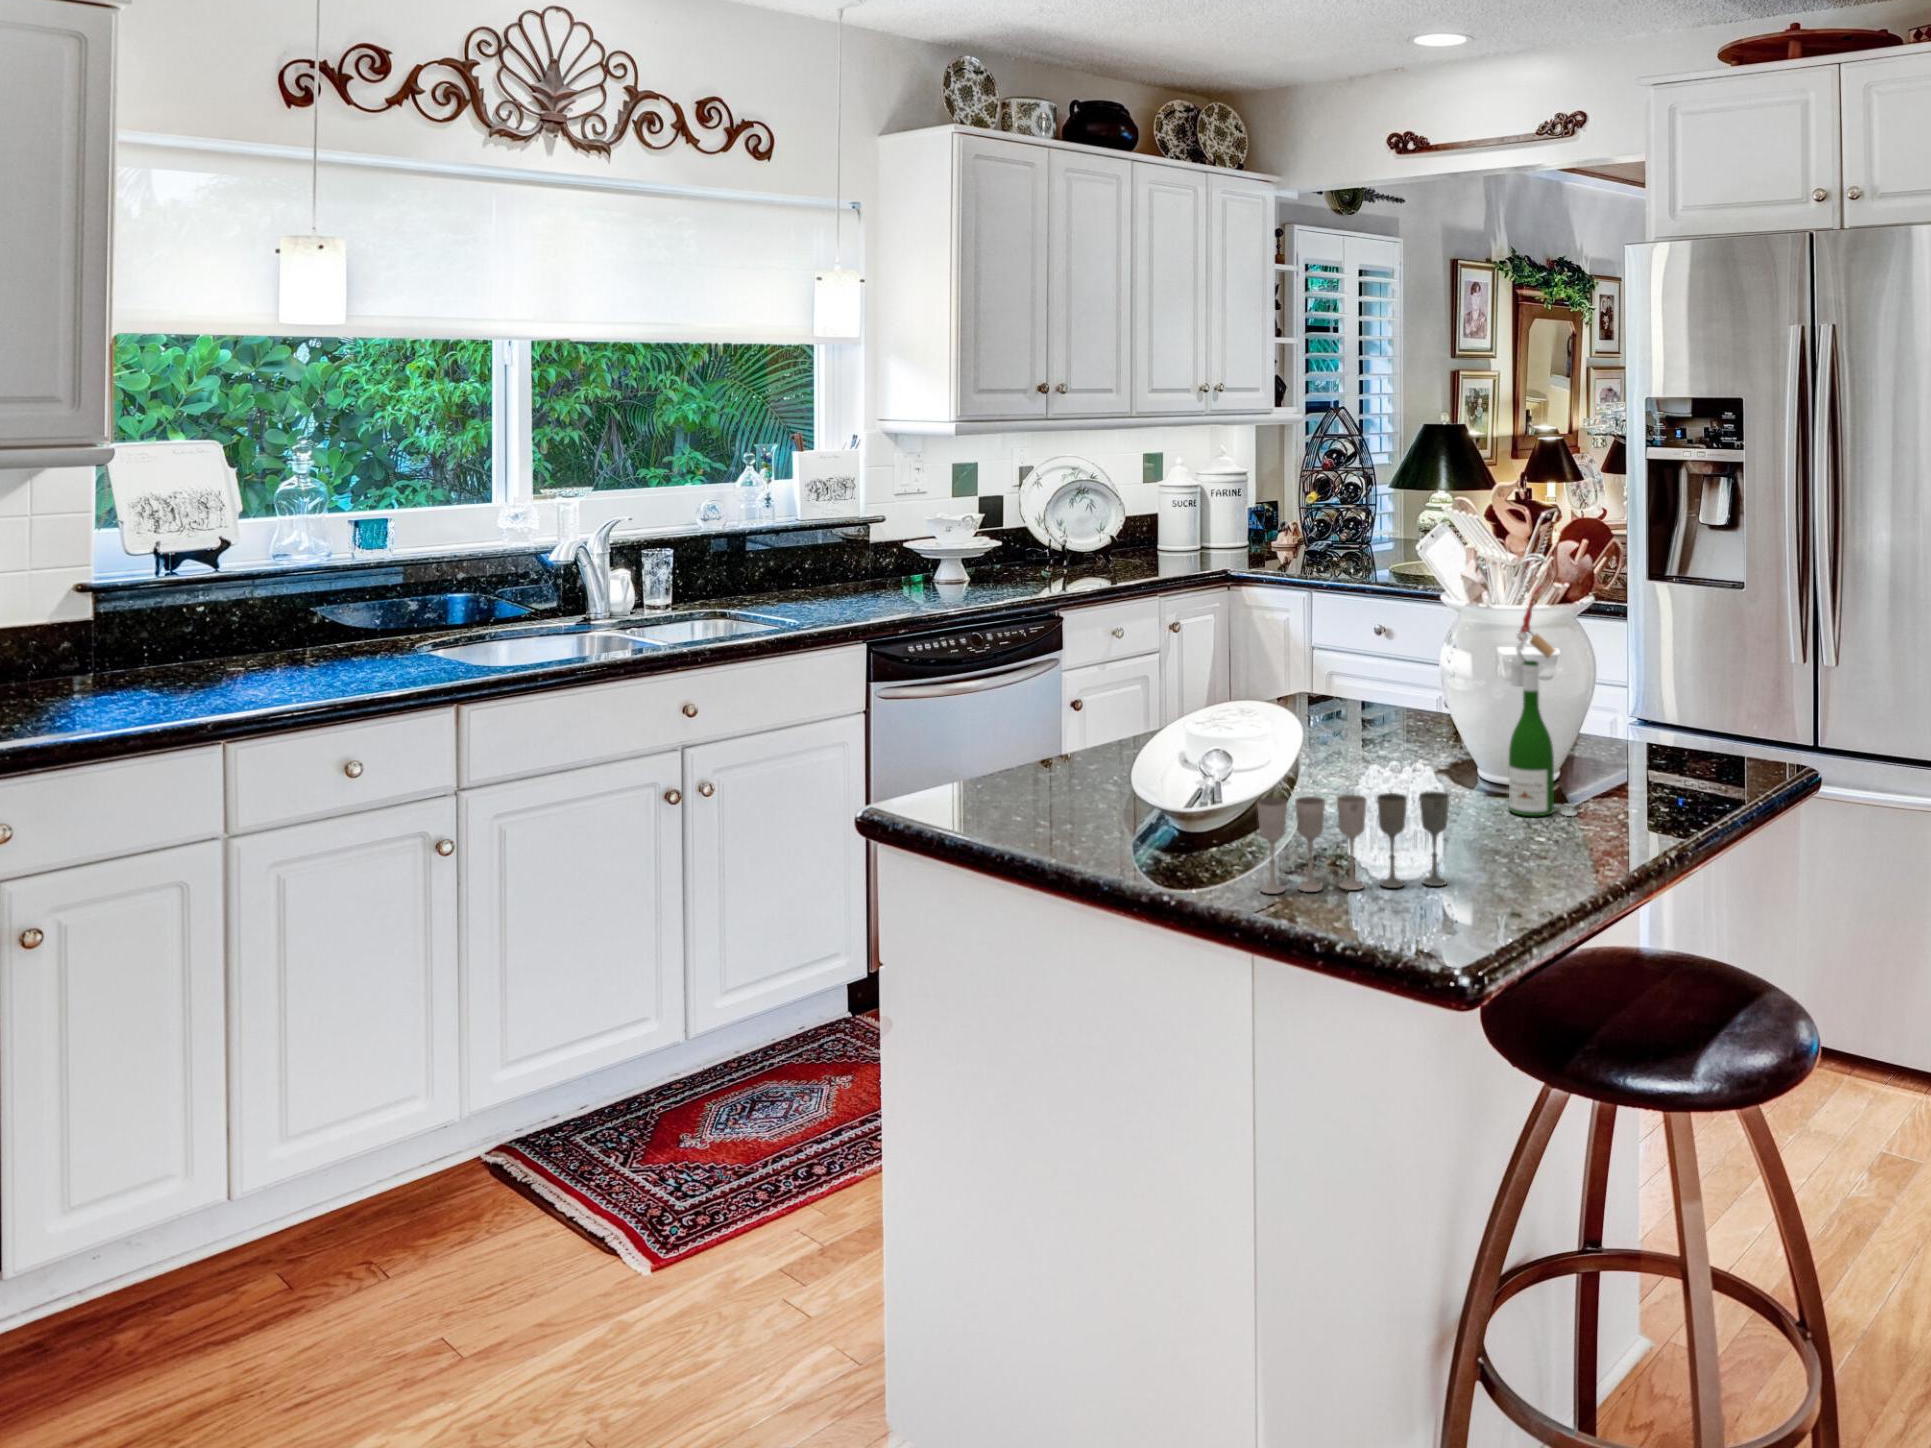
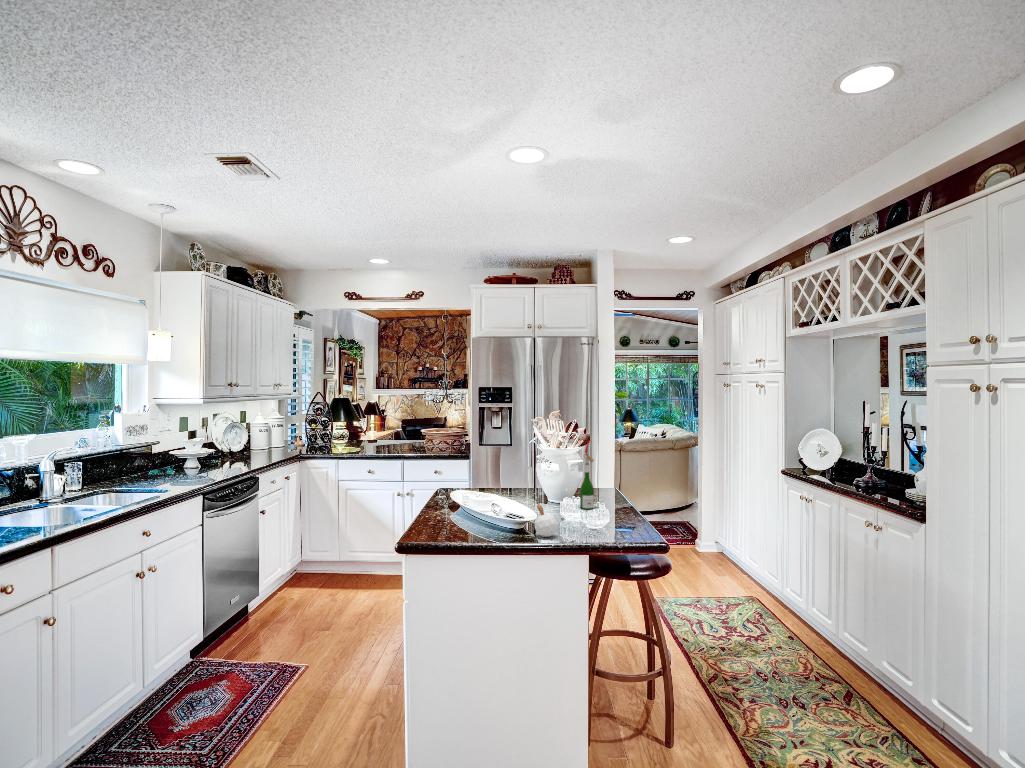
candle: none [1148,738,1217,867] -> present [535,500,557,537]
wine glass: present [1257,791,1449,894] -> none [581,501,620,538]

